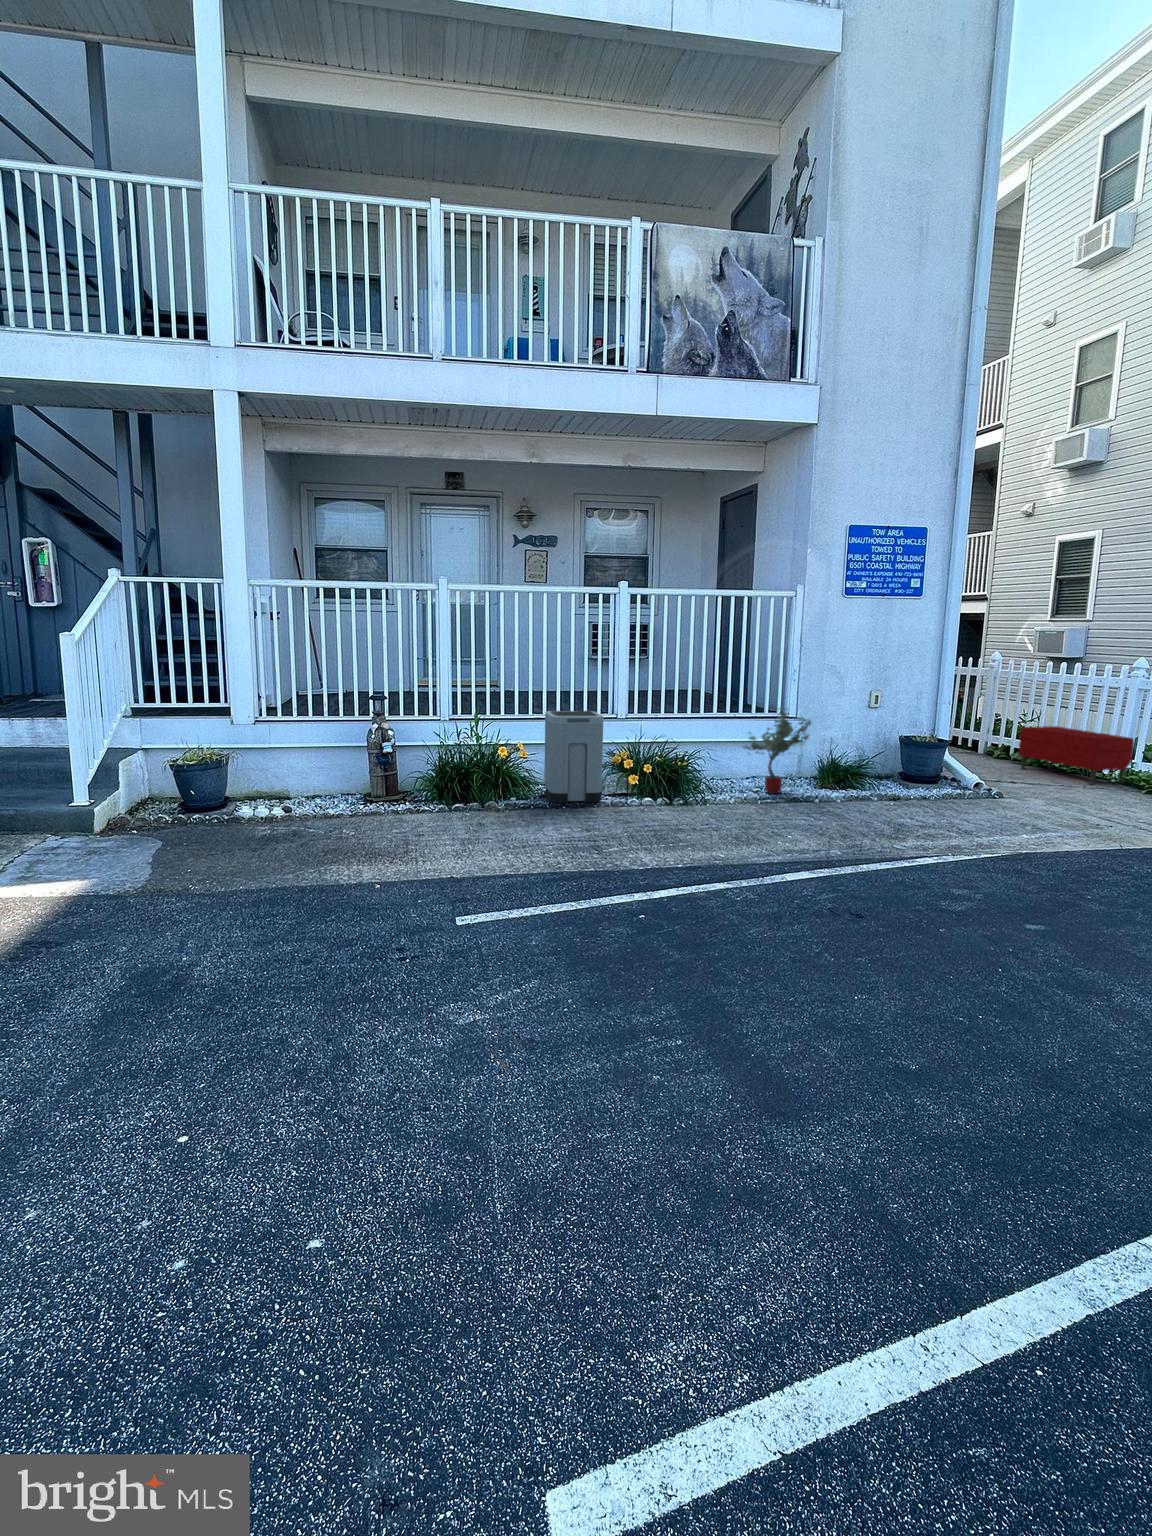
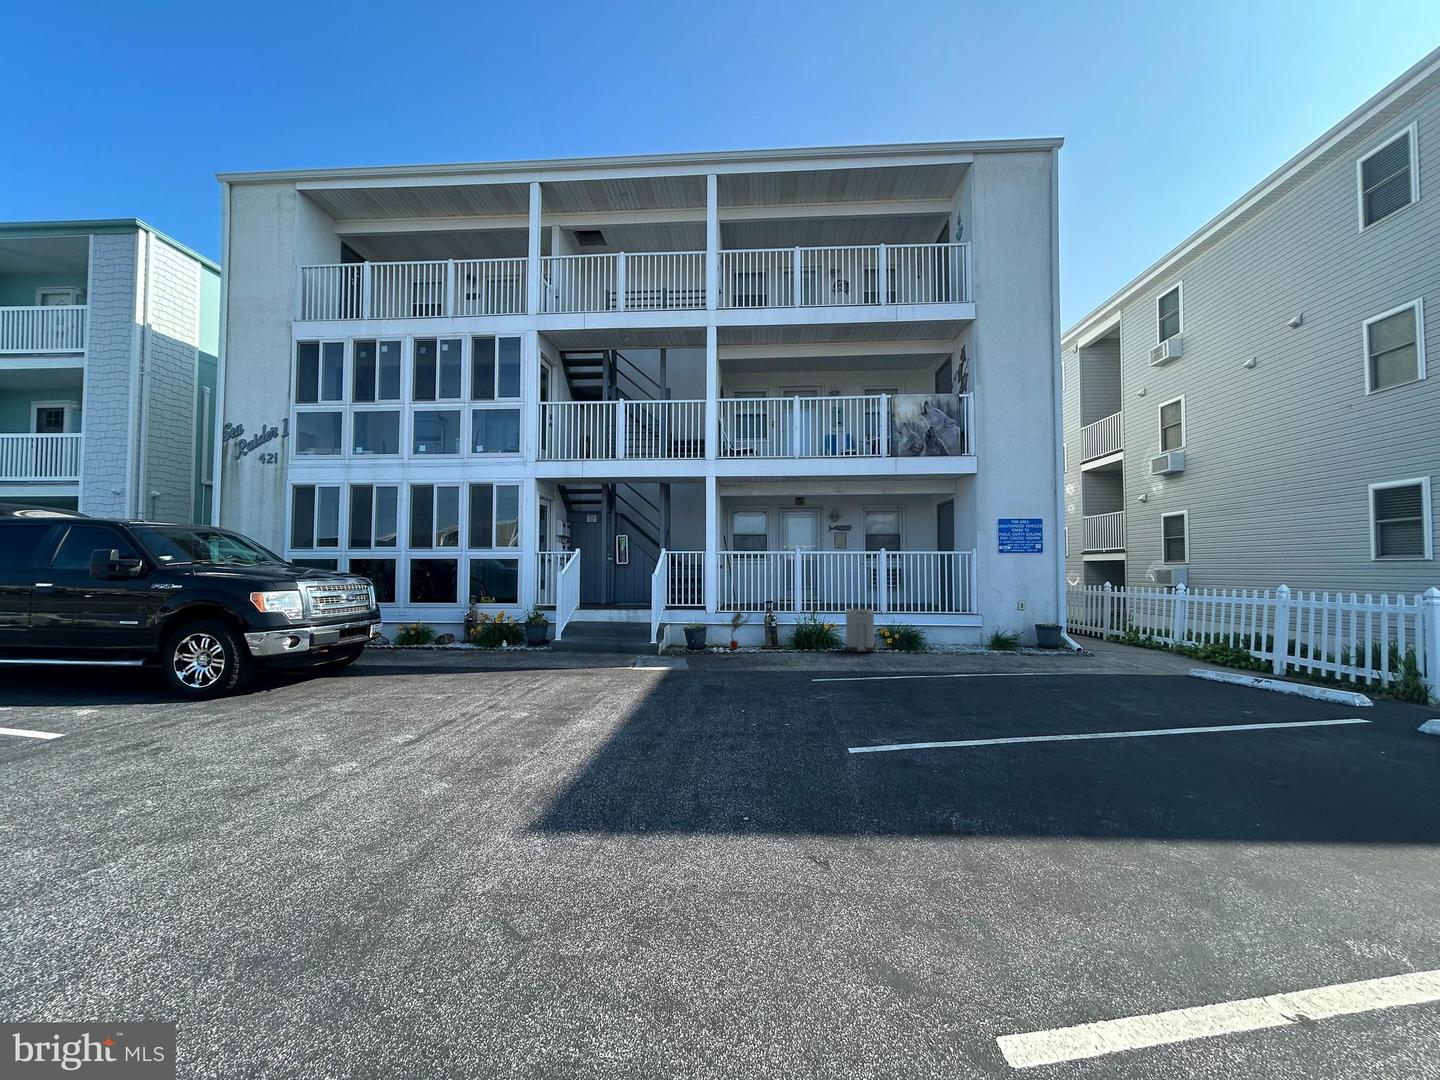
potted tree: present [742,708,811,794] -> present [717,606,751,649]
bench: present [1019,726,1134,785] -> none [1120,623,1184,655]

